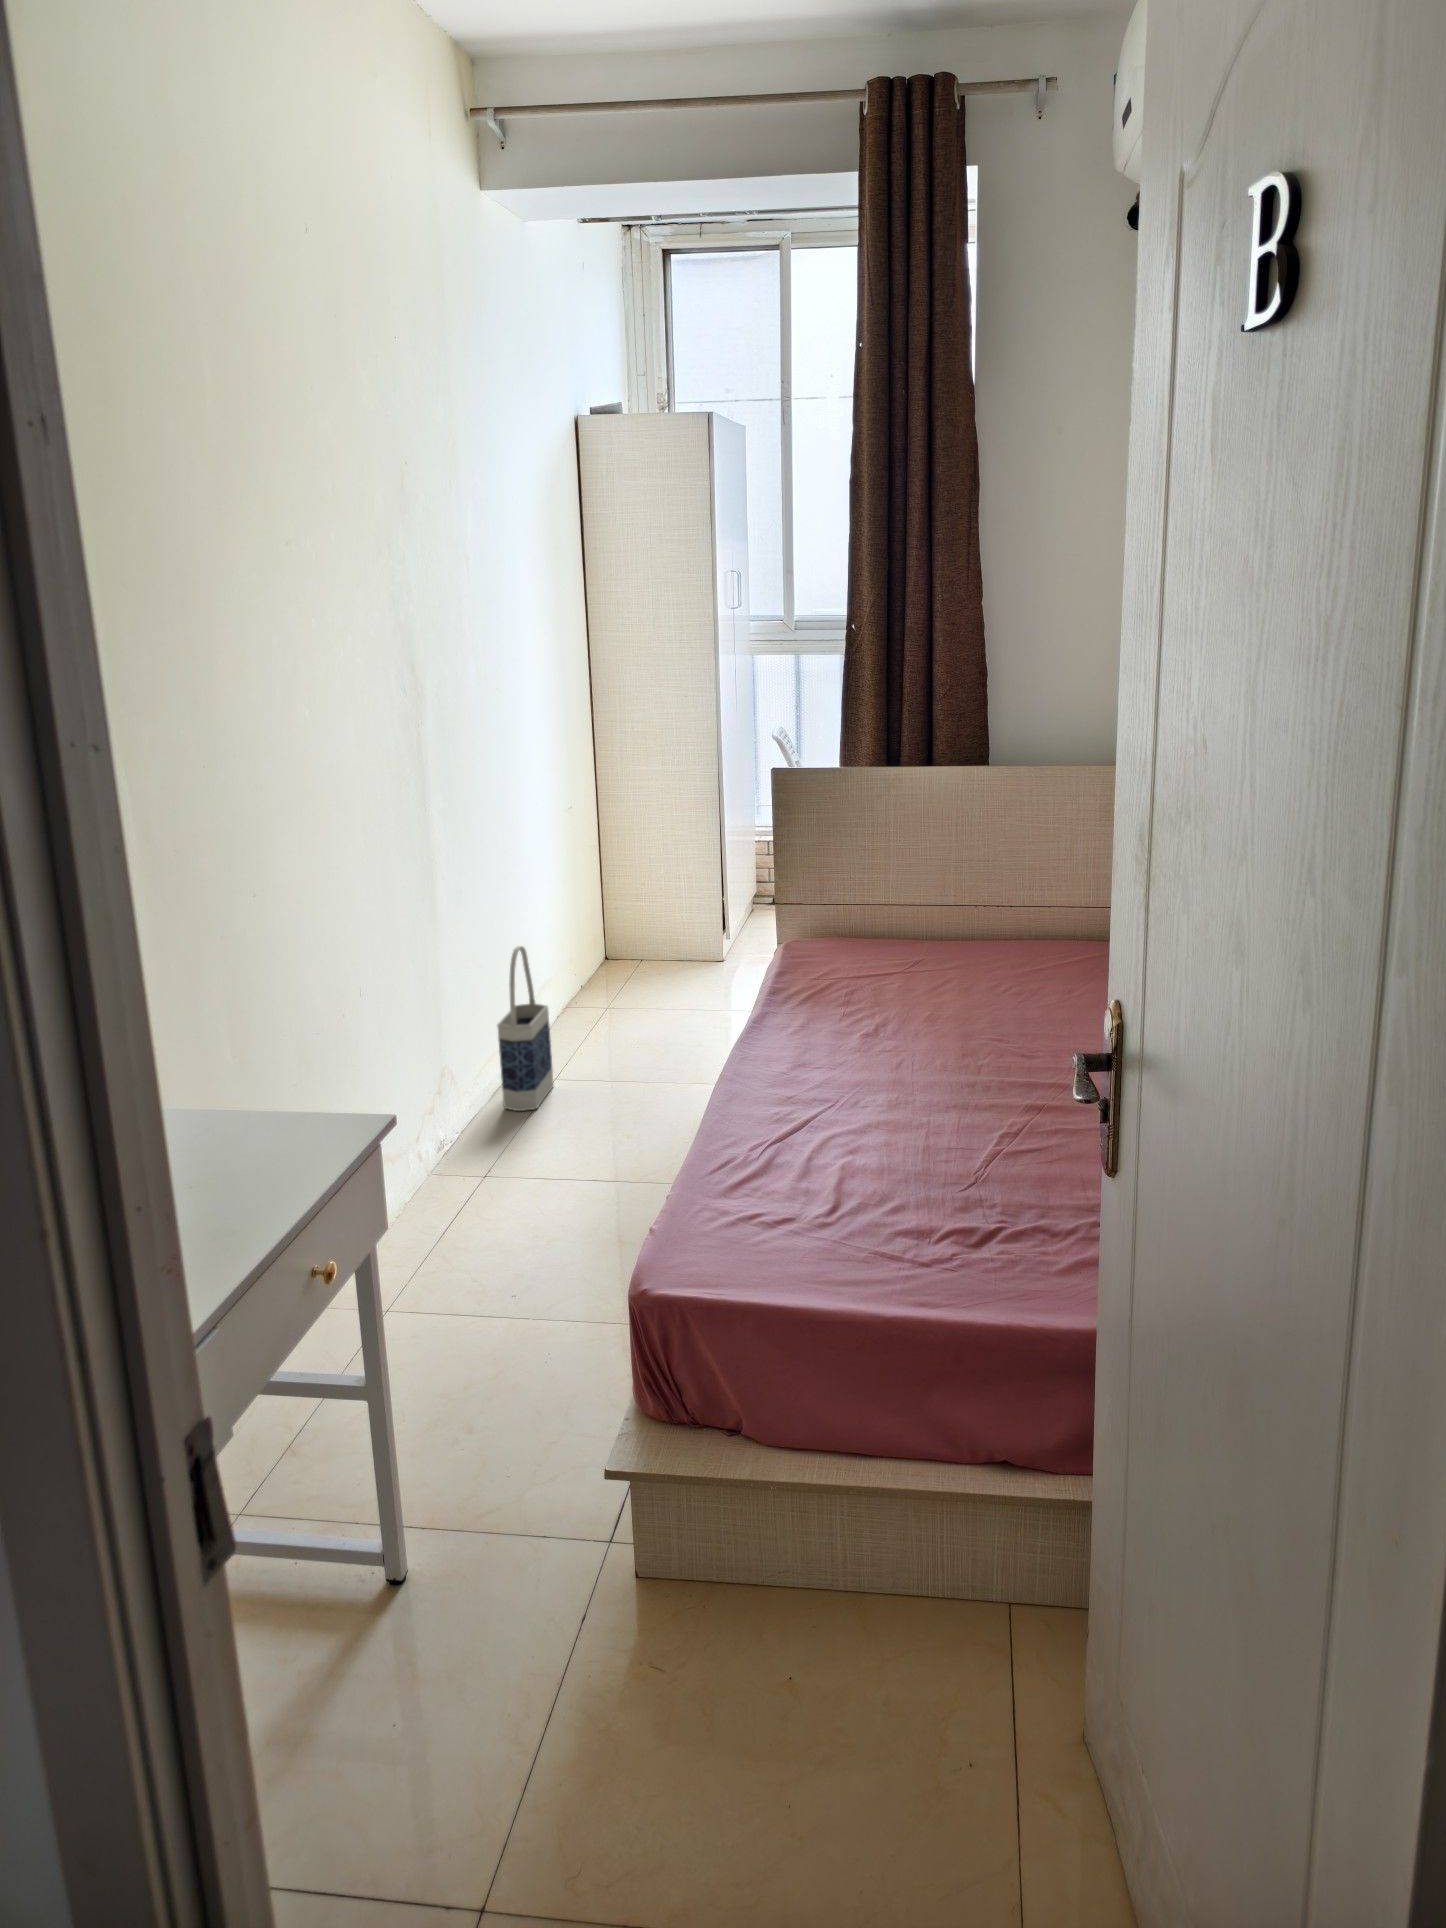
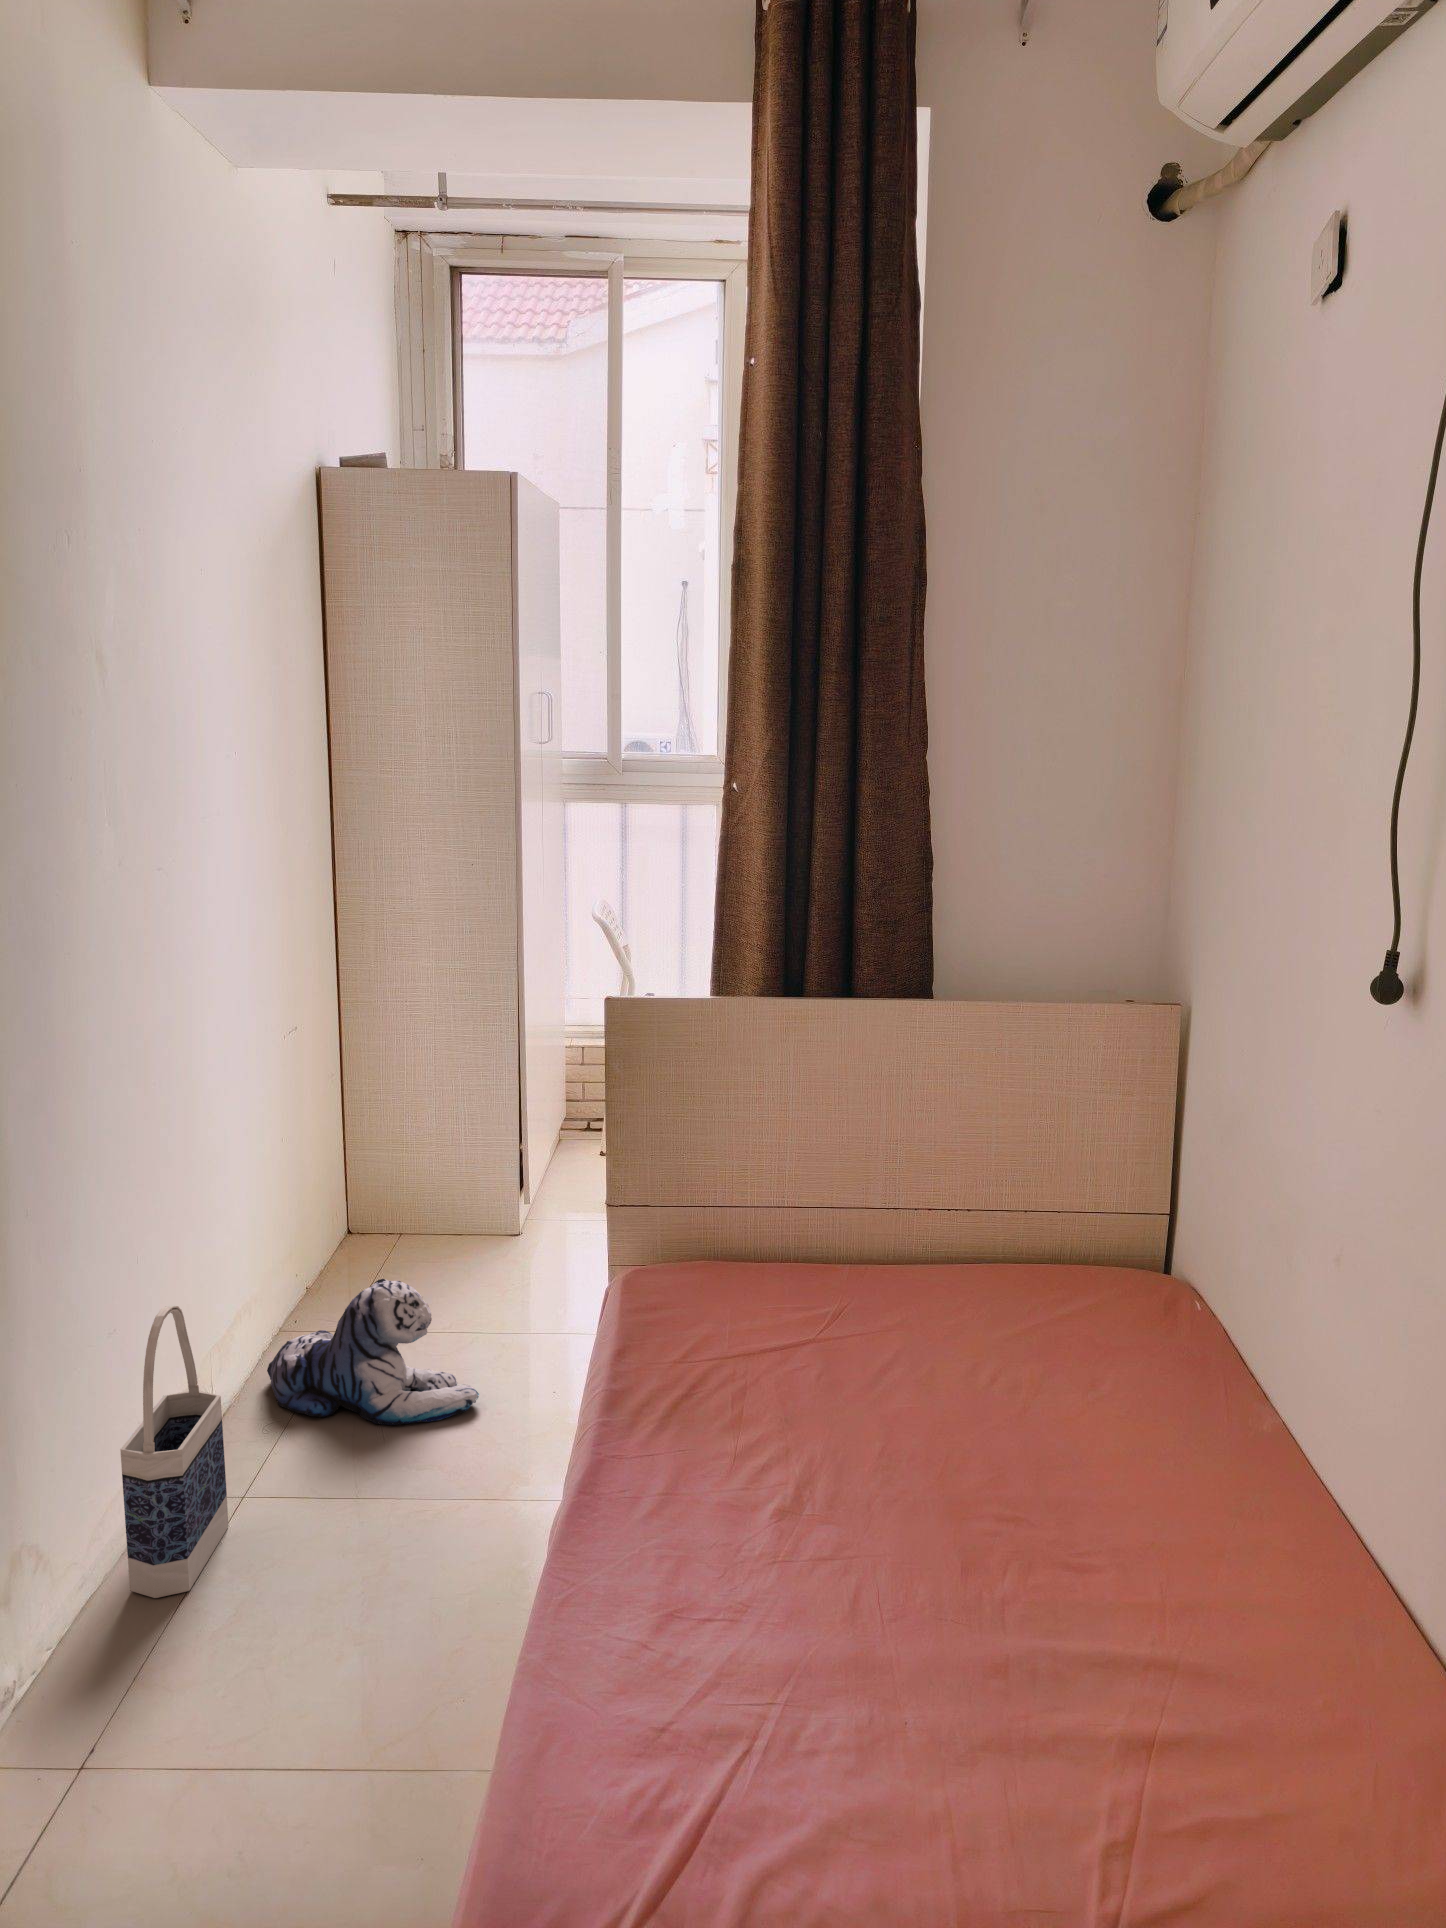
plush toy: none [565,961,699,1048] -> present [267,1279,479,1425]

